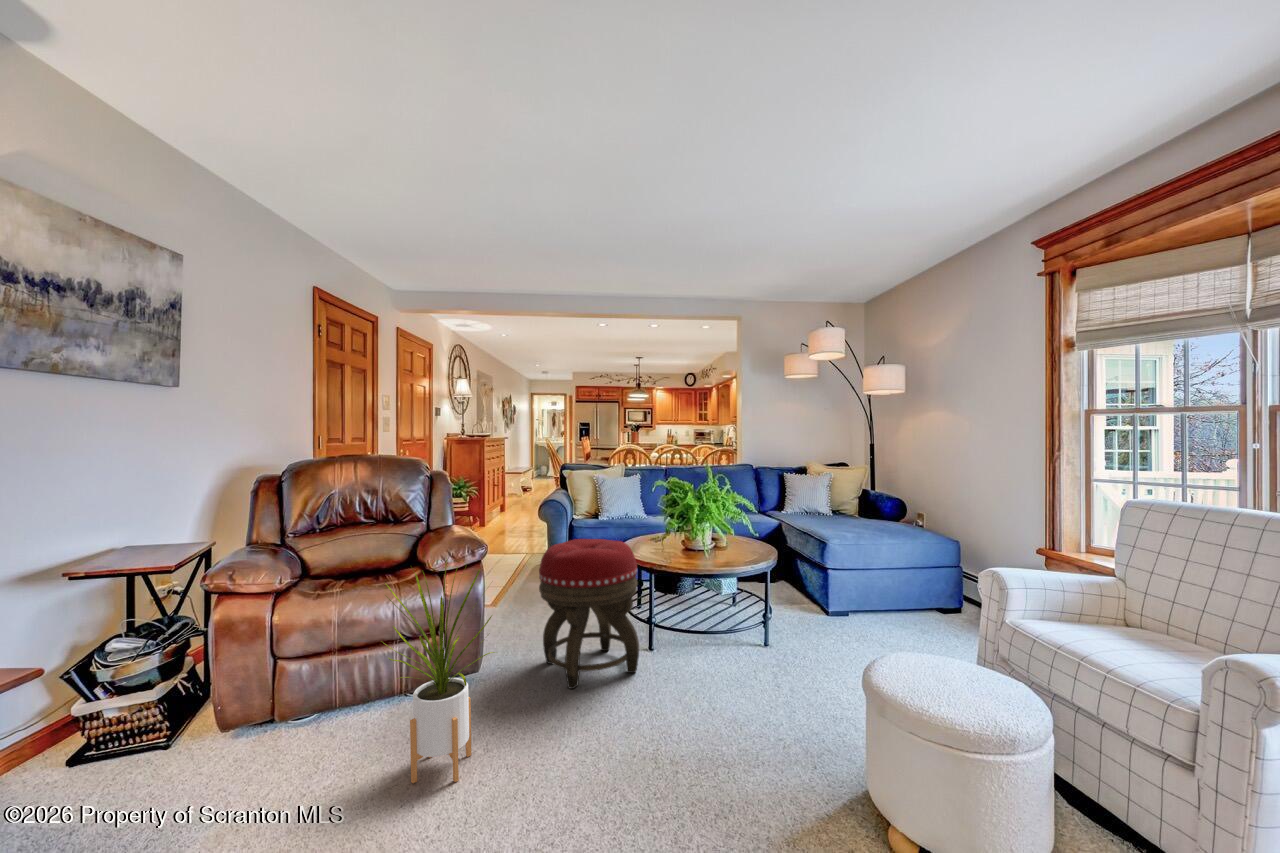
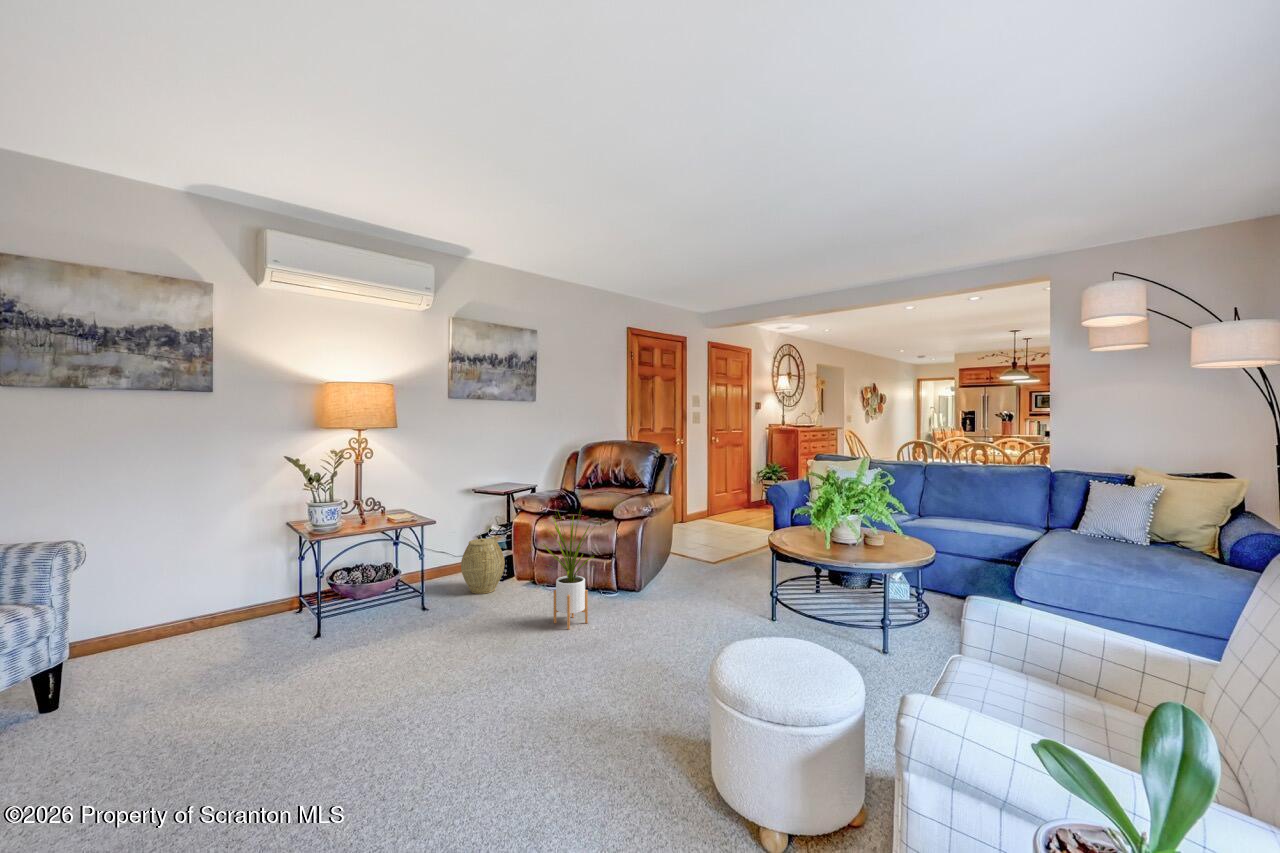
footstool: present [539,539,639,689] -> none [668,516,741,622]
woven basket: none [72,666,201,806] -> present [461,538,505,594]

